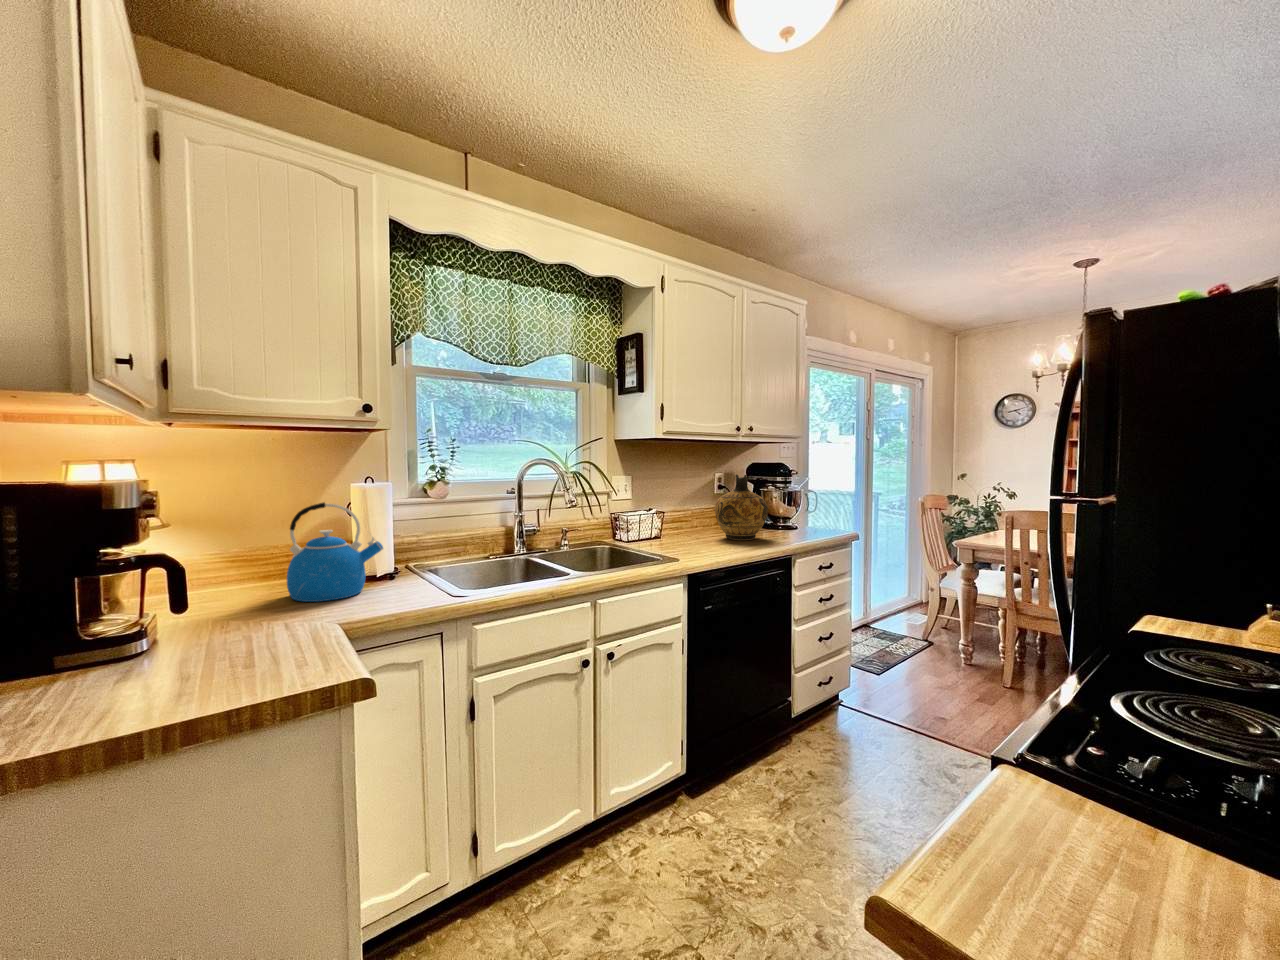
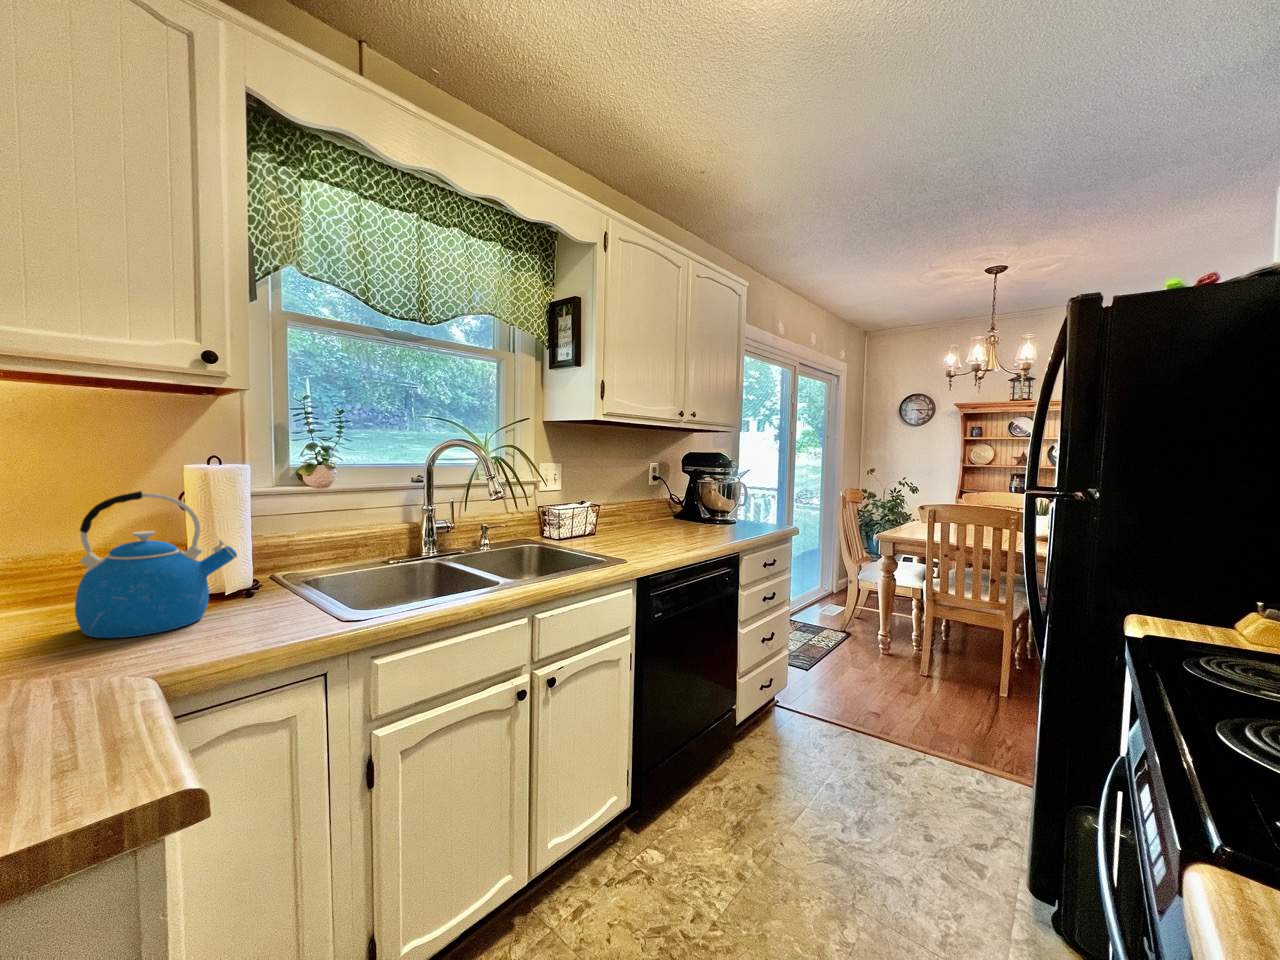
ceramic jug: present [715,474,768,540] -> none [654,463,712,535]

